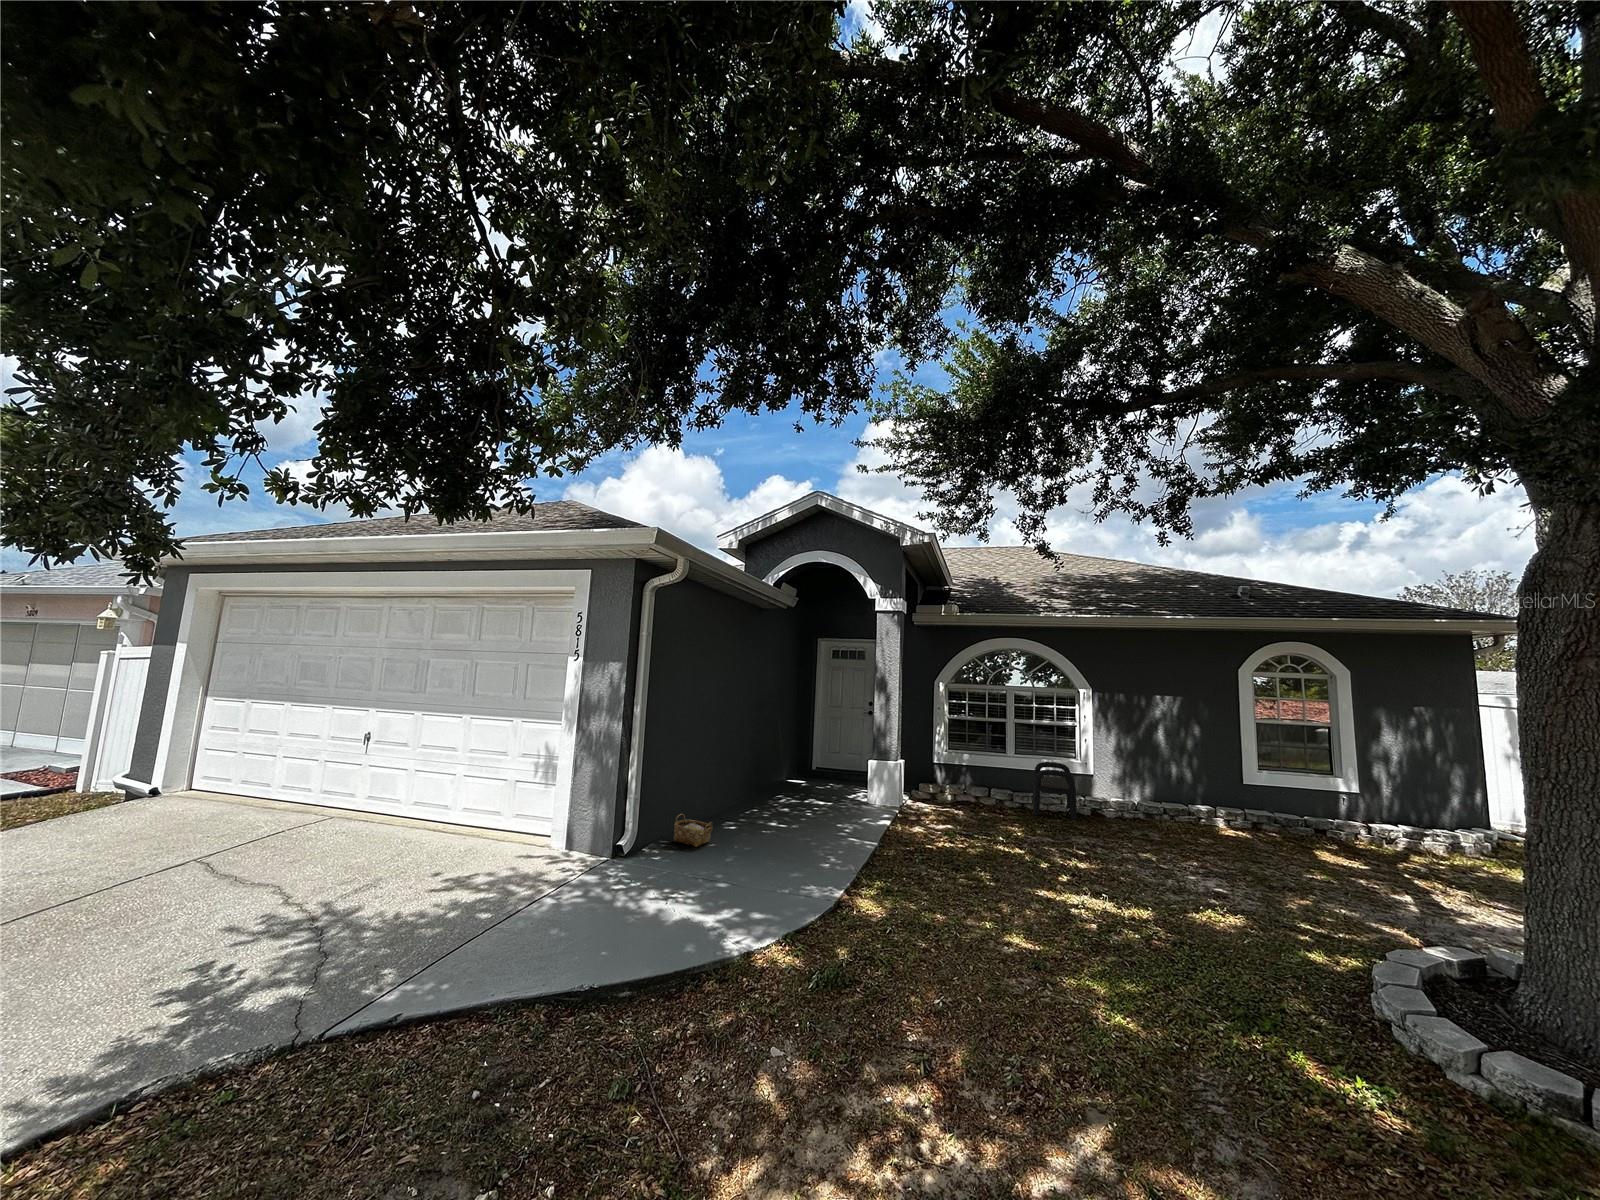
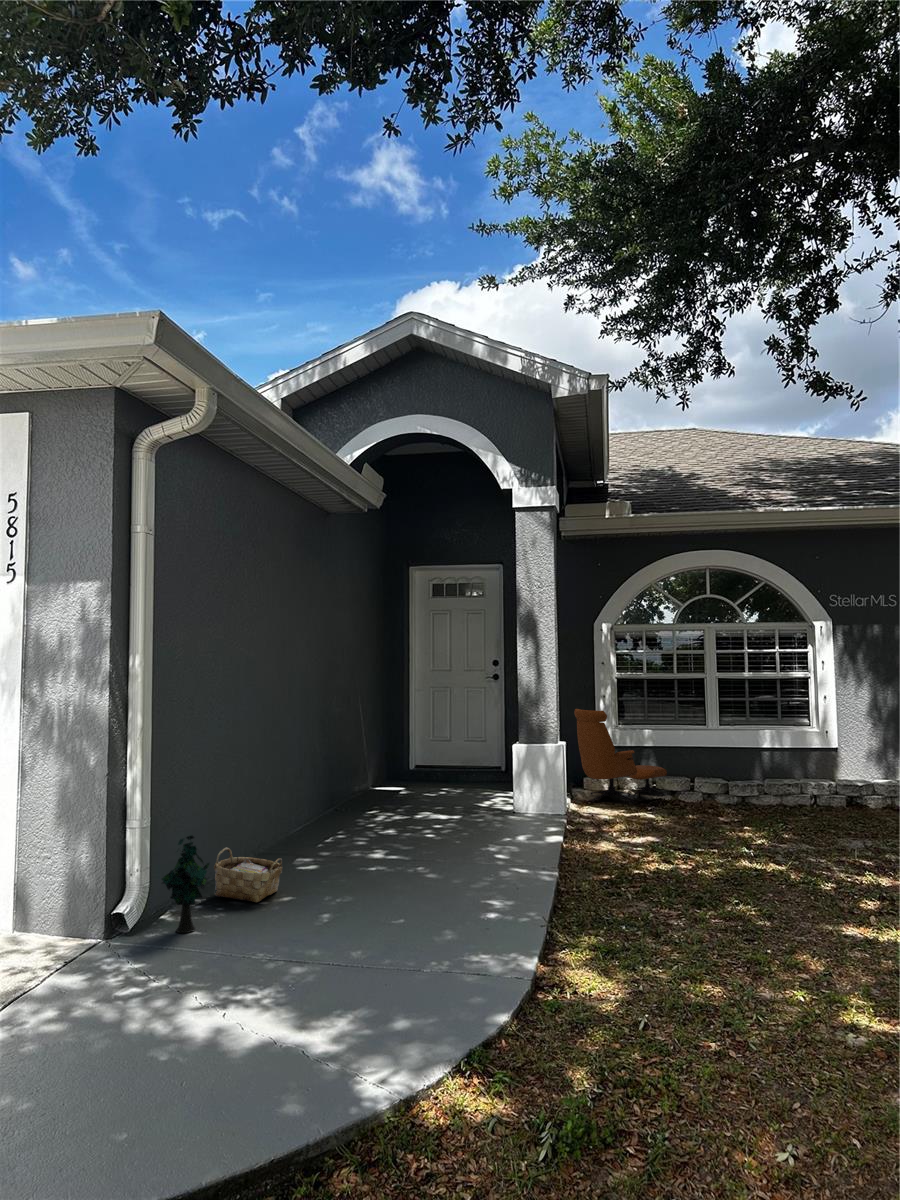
lounge chair: none [913,739,975,804] -> present [575,709,667,803]
bench: present [1033,762,1077,820] -> none [751,730,827,812]
decorative plant: none [643,805,670,860] -> present [162,835,209,933]

